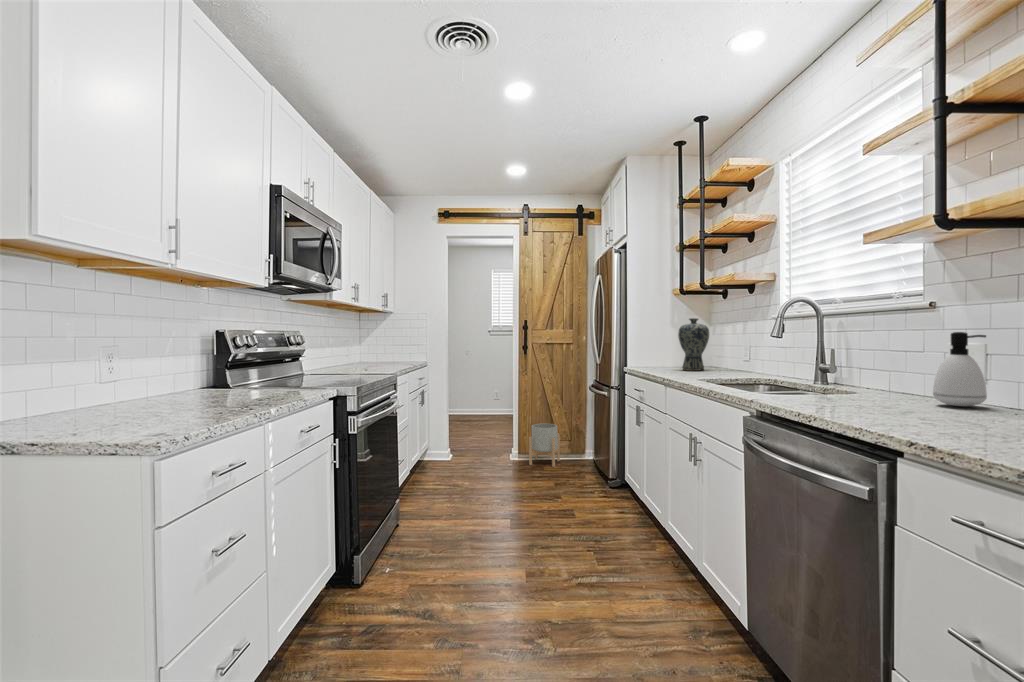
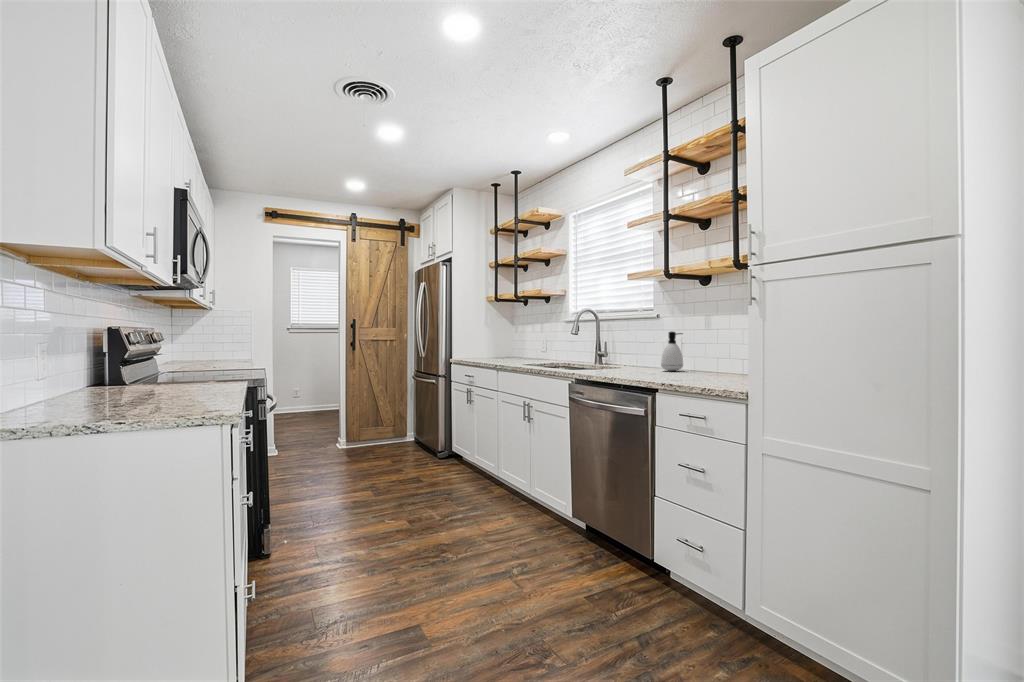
vase: present [678,318,709,371] -> none [499,321,521,360]
planter: present [529,424,560,467] -> none [361,414,387,452]

